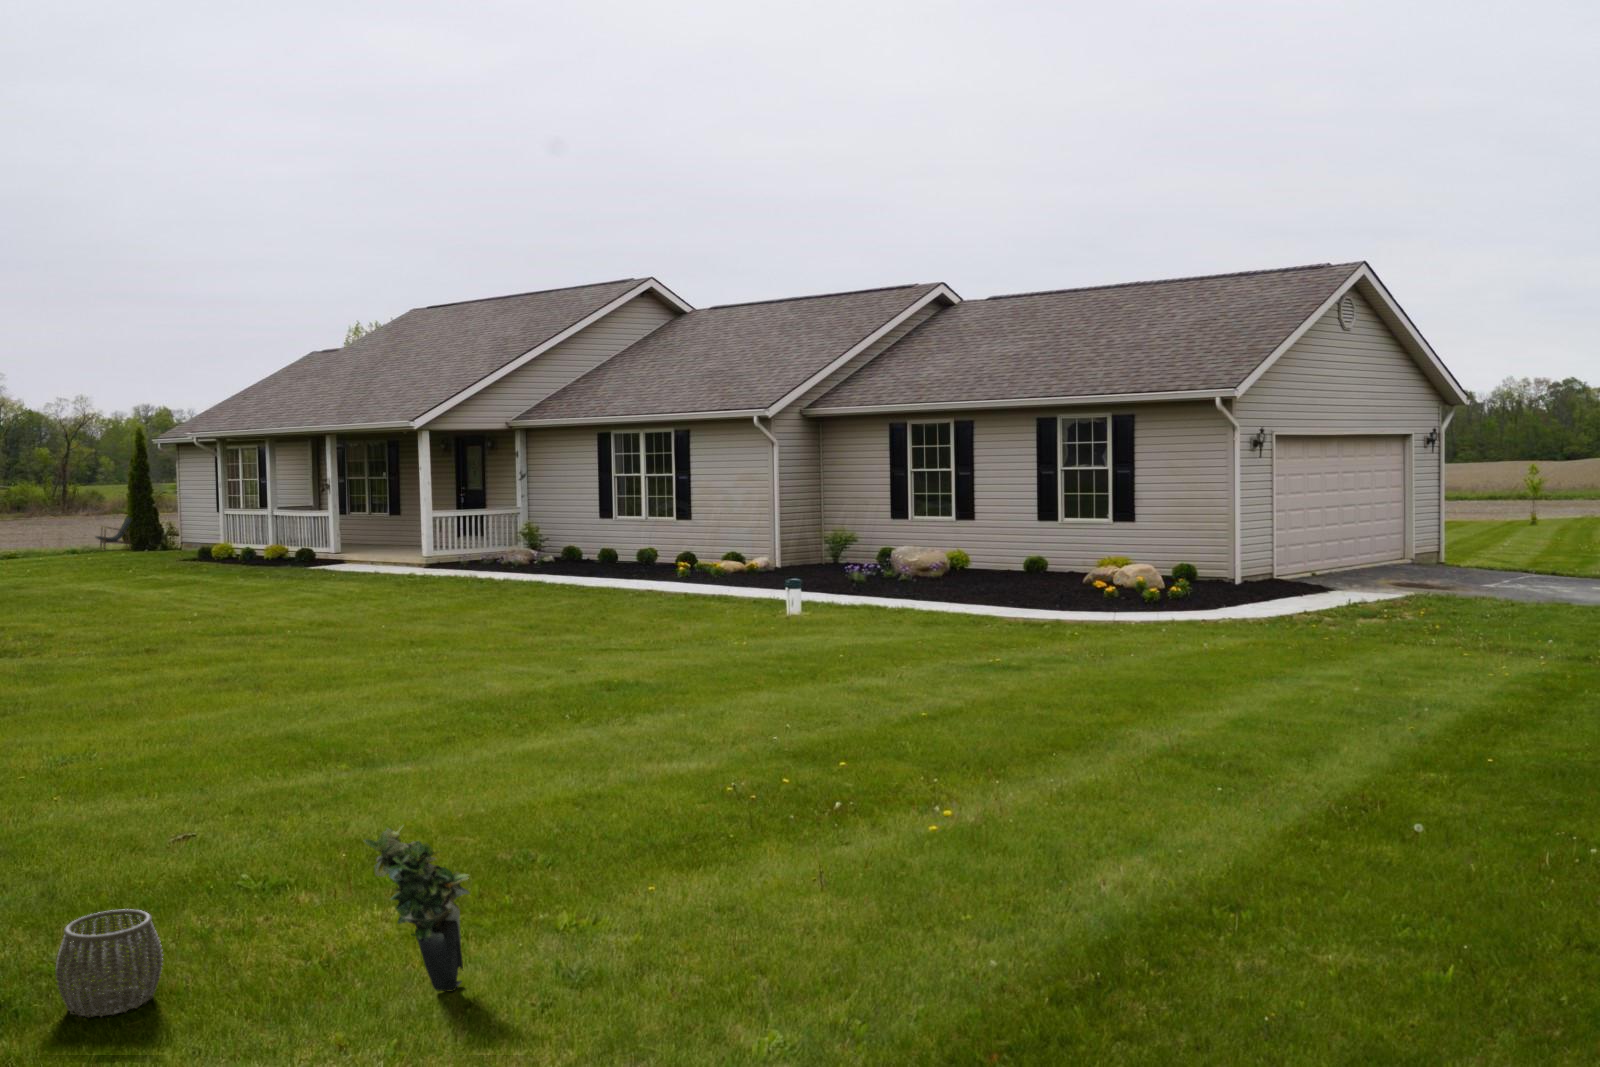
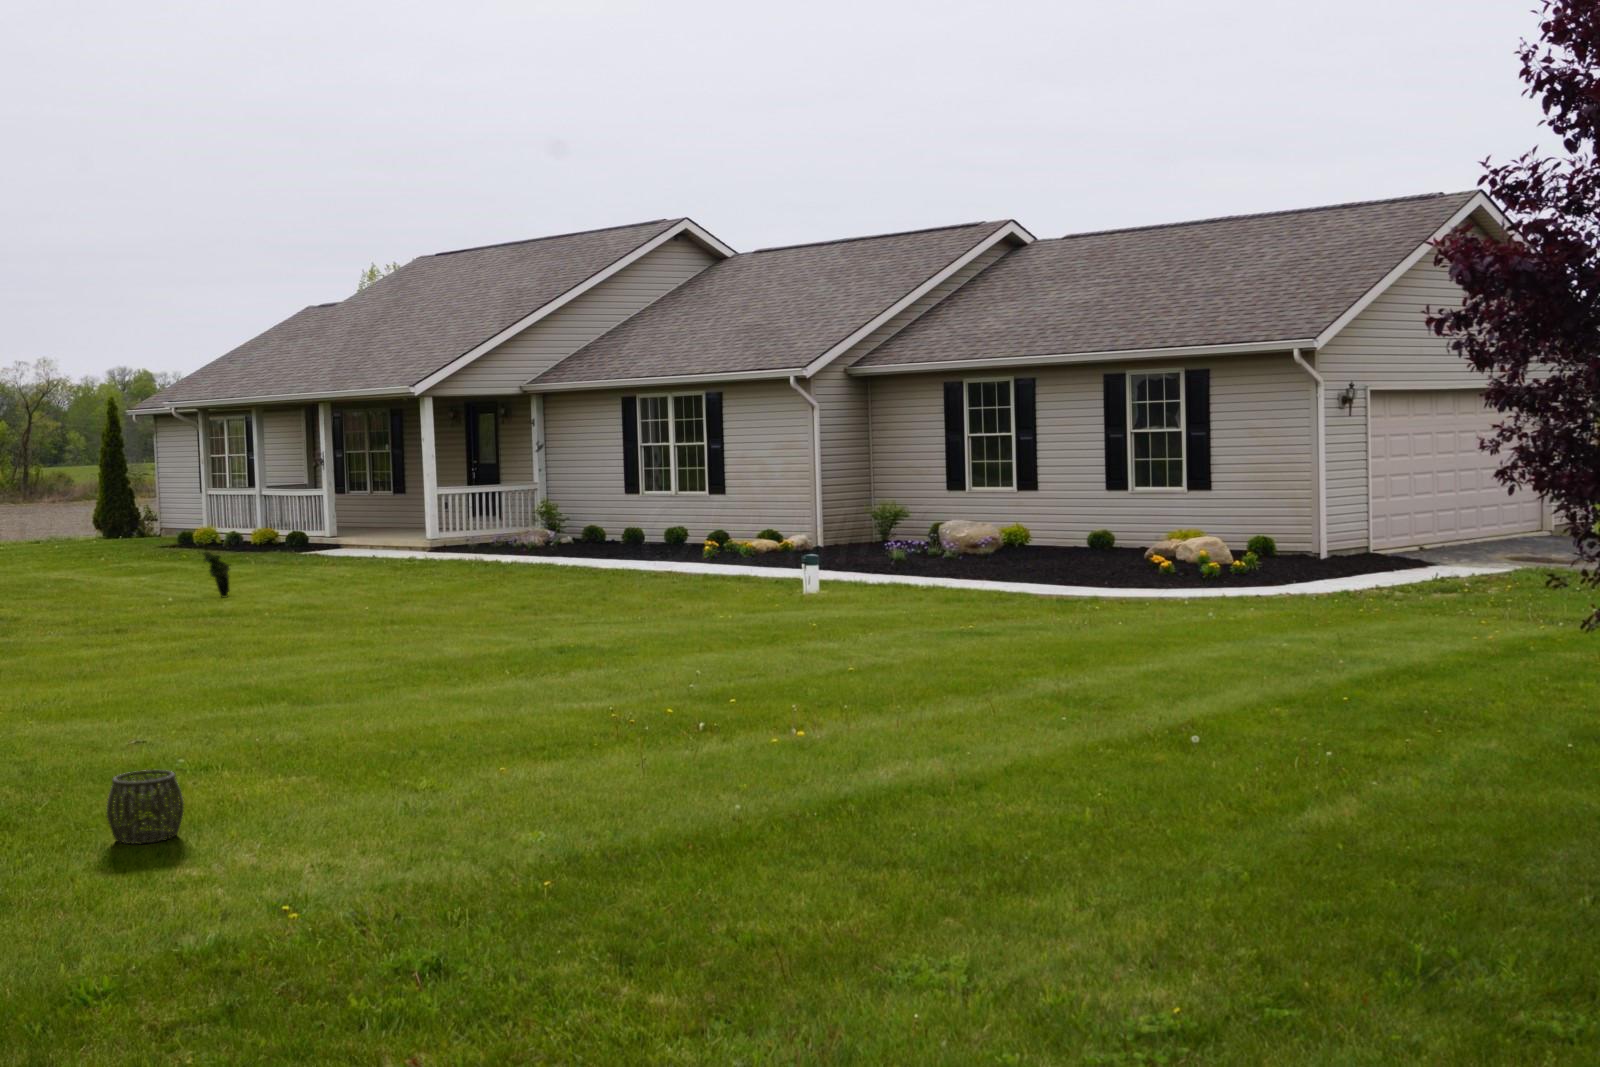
lounge chair: present [96,518,132,549] -> none [65,500,106,539]
potted plant: present [364,826,470,991] -> present [202,551,231,597]

